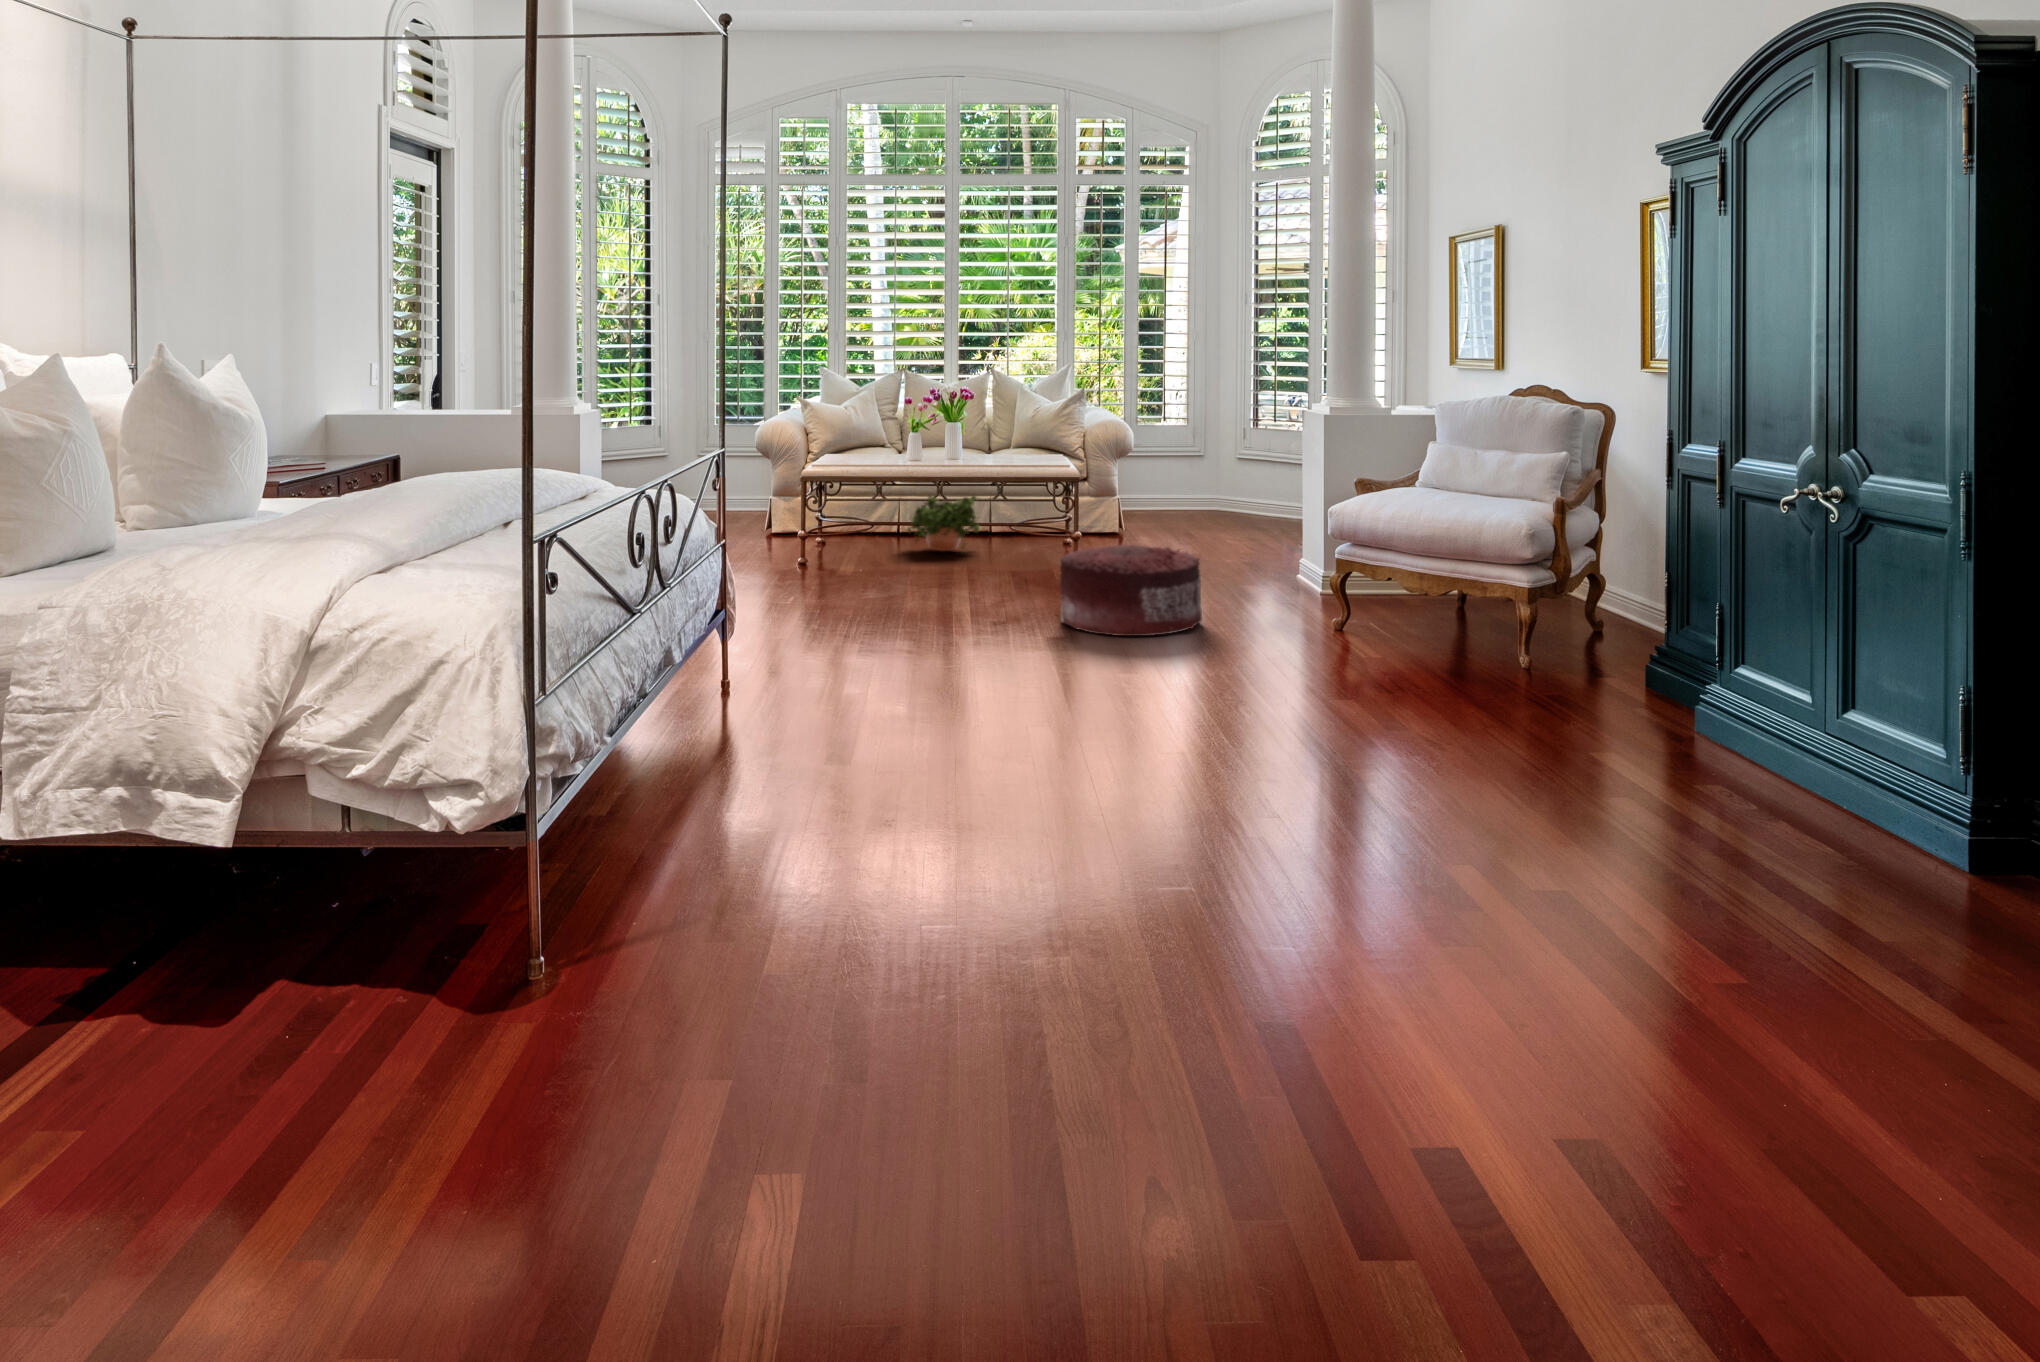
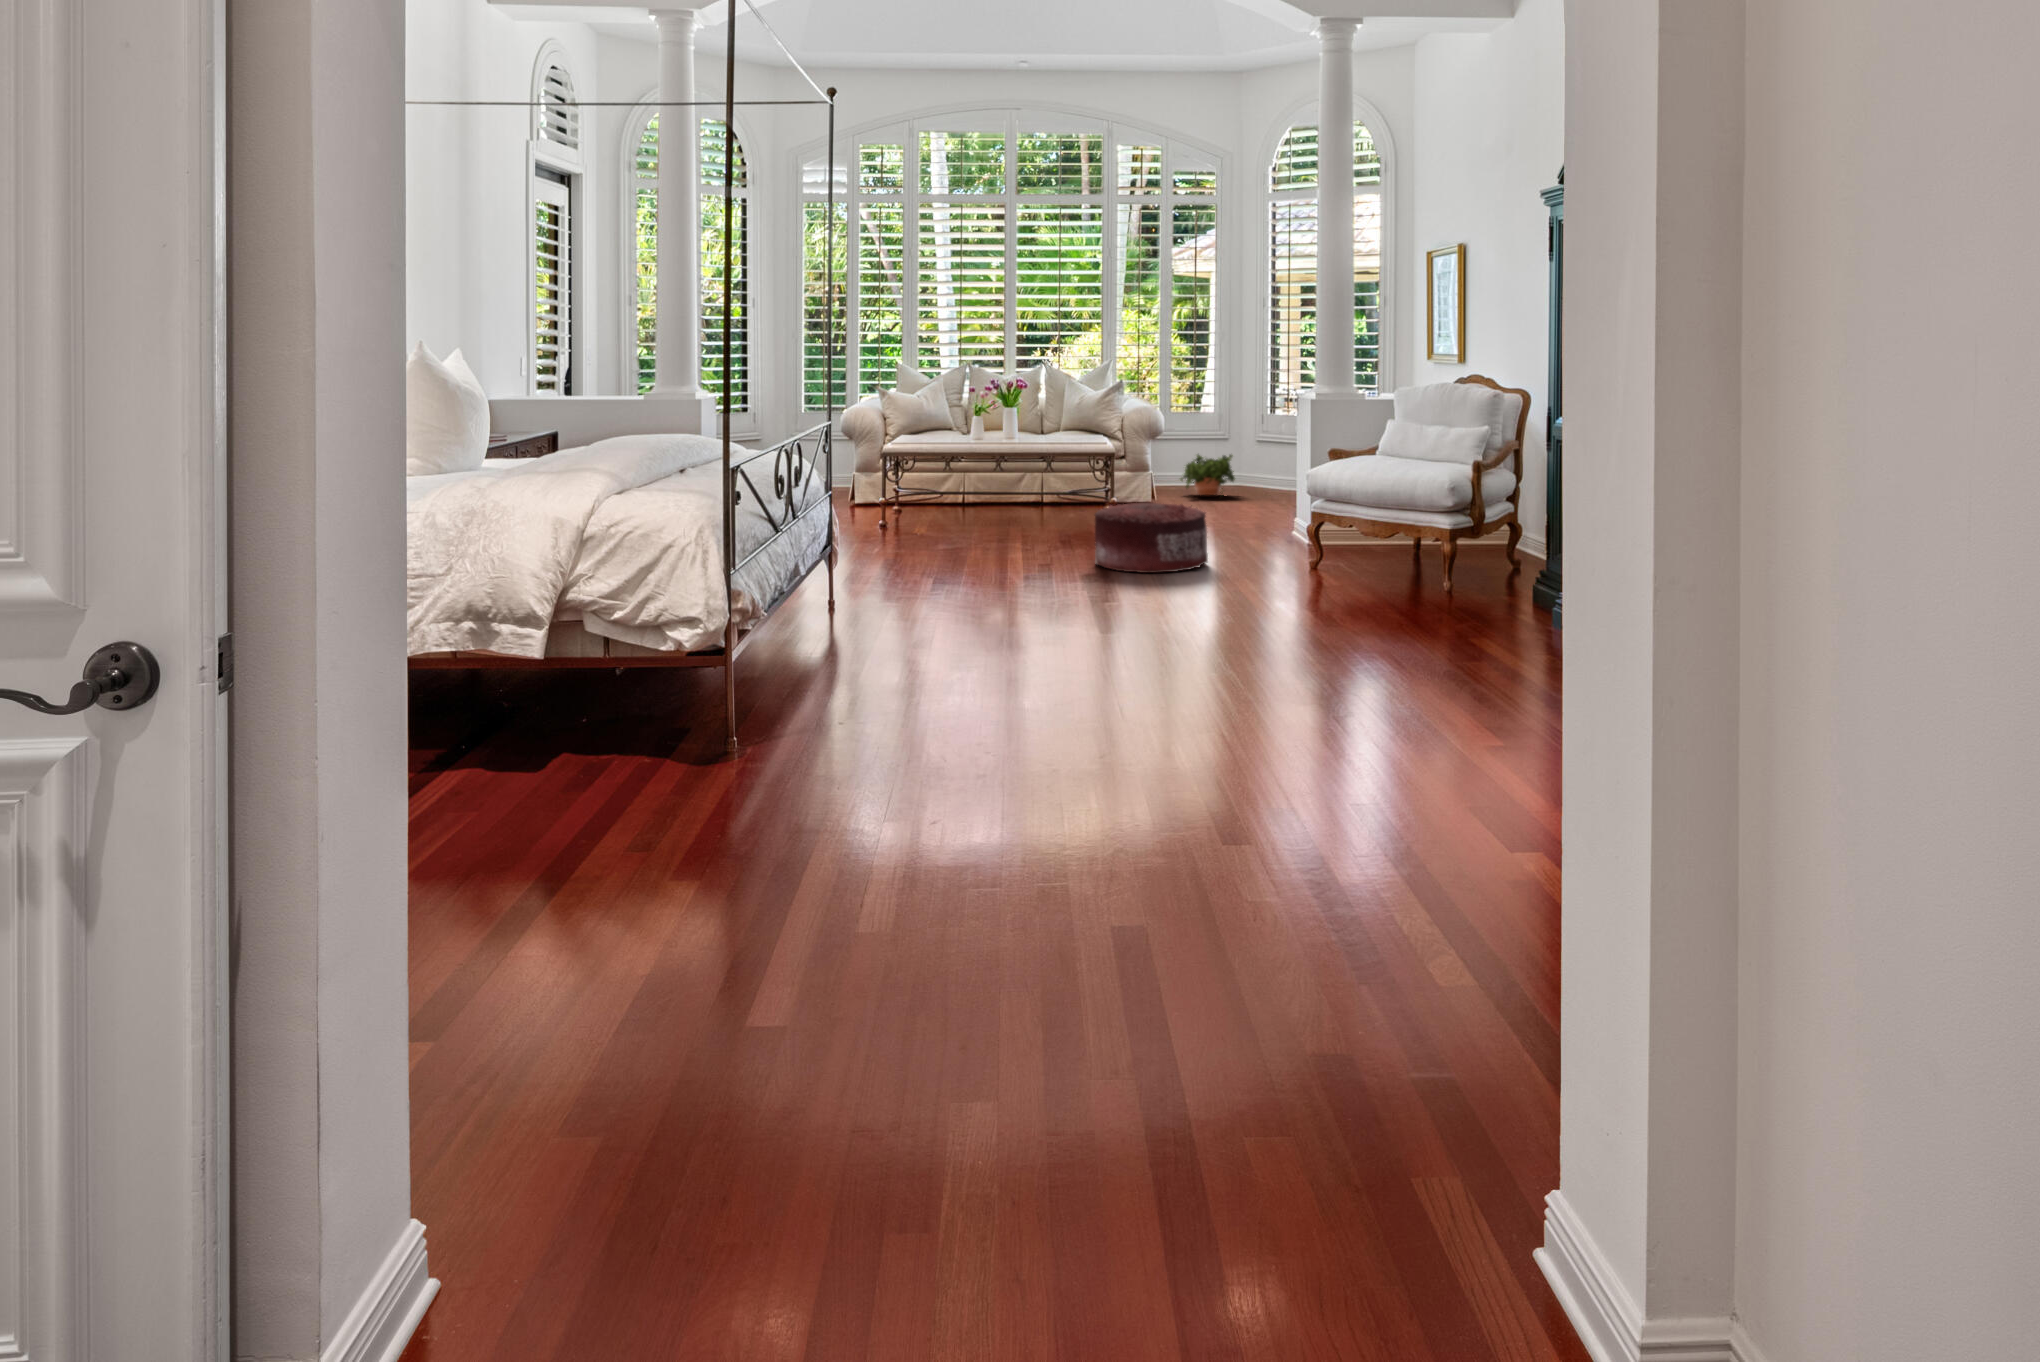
potted plant: present [907,496,980,551] -> present [1180,455,1235,495]

